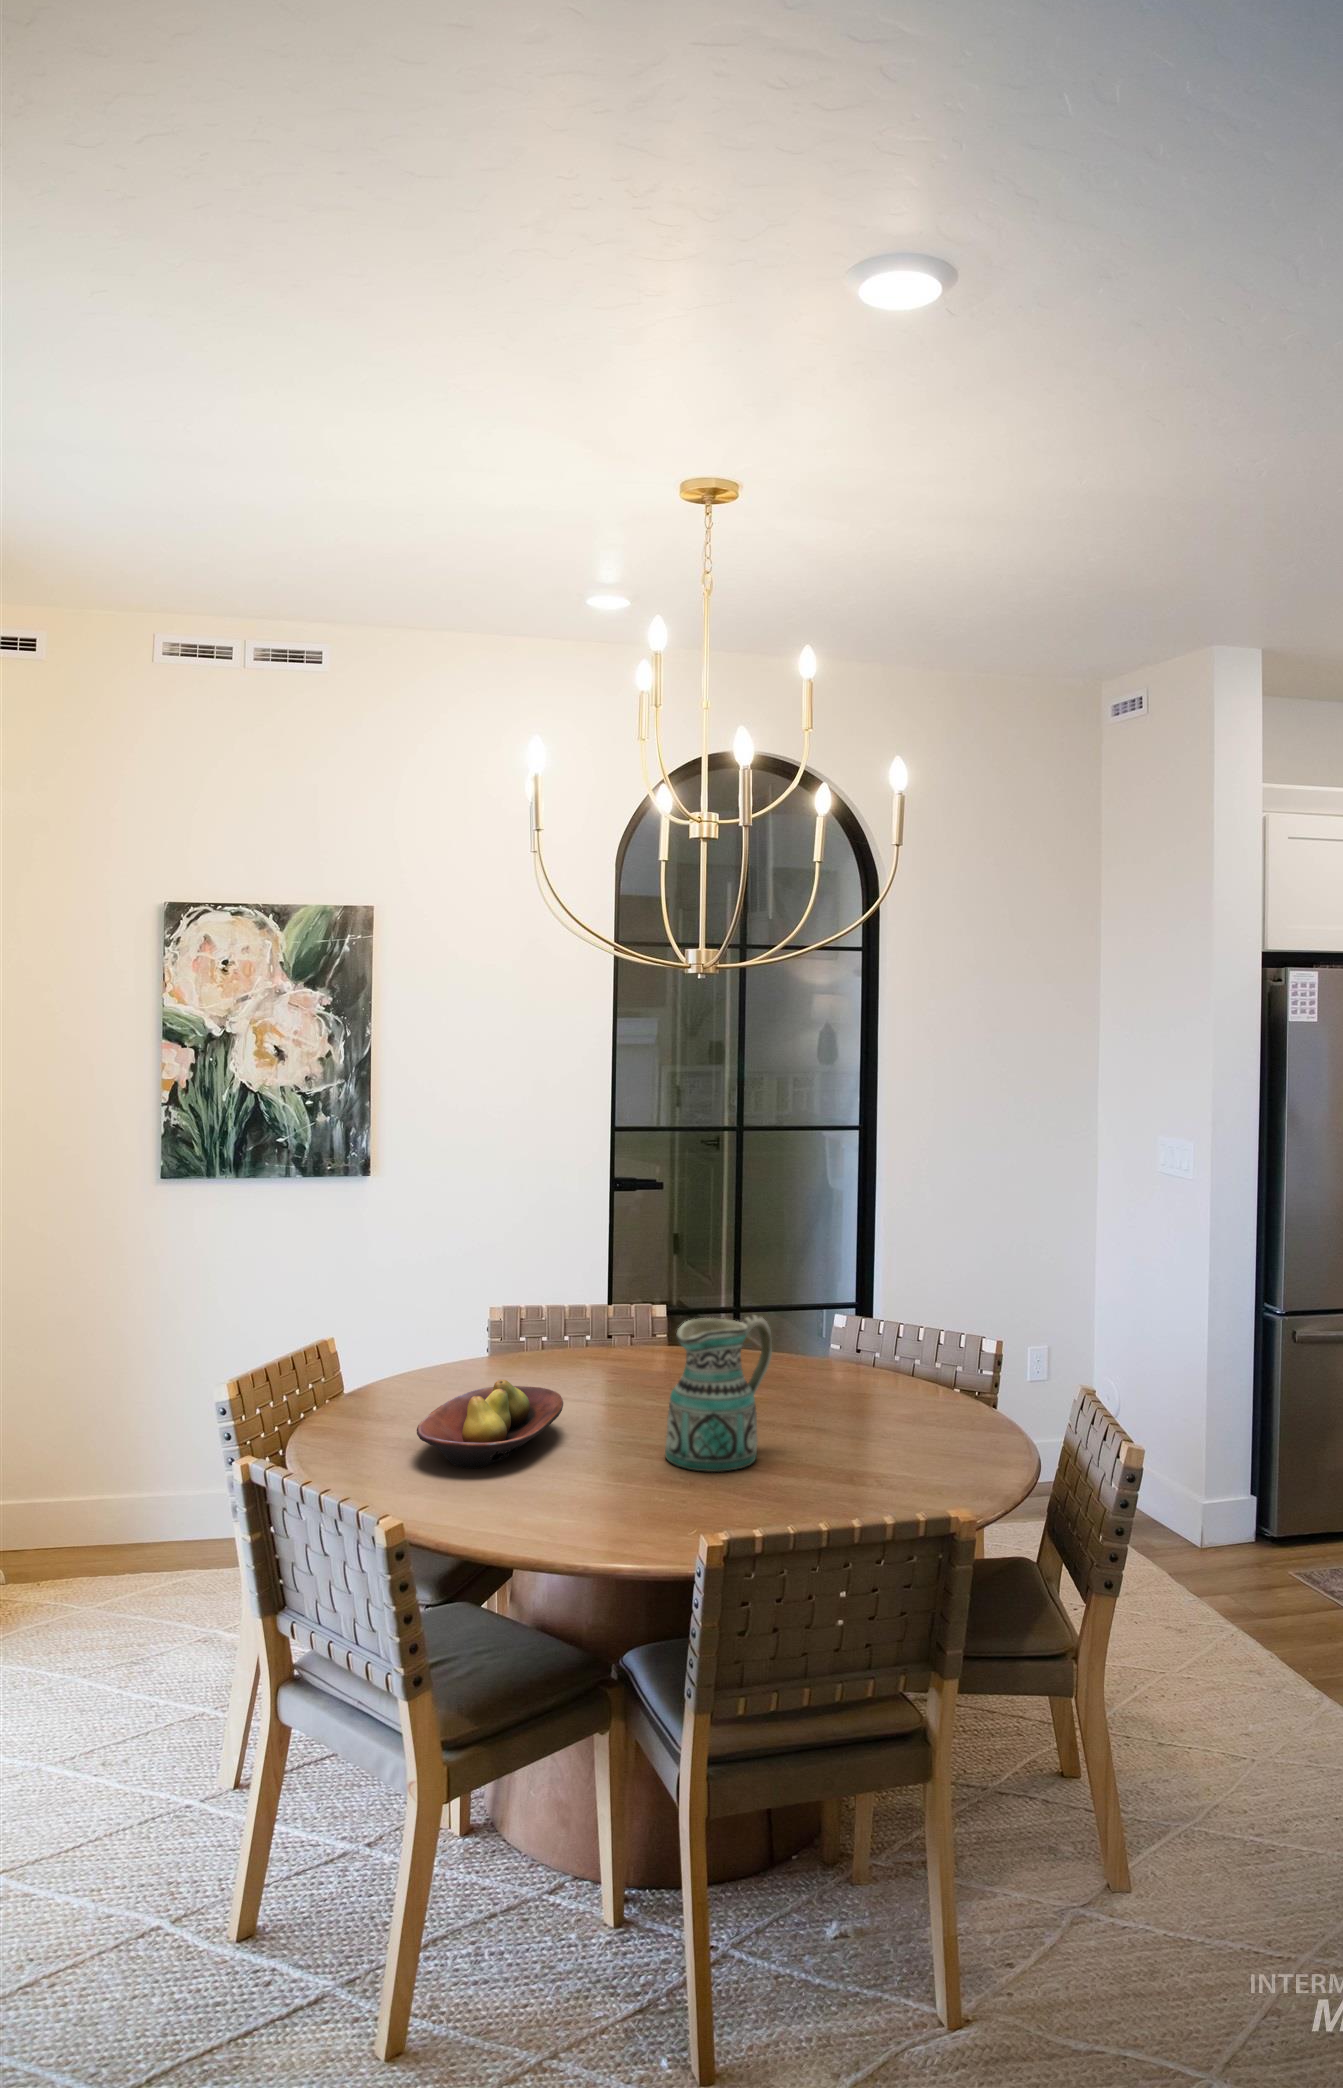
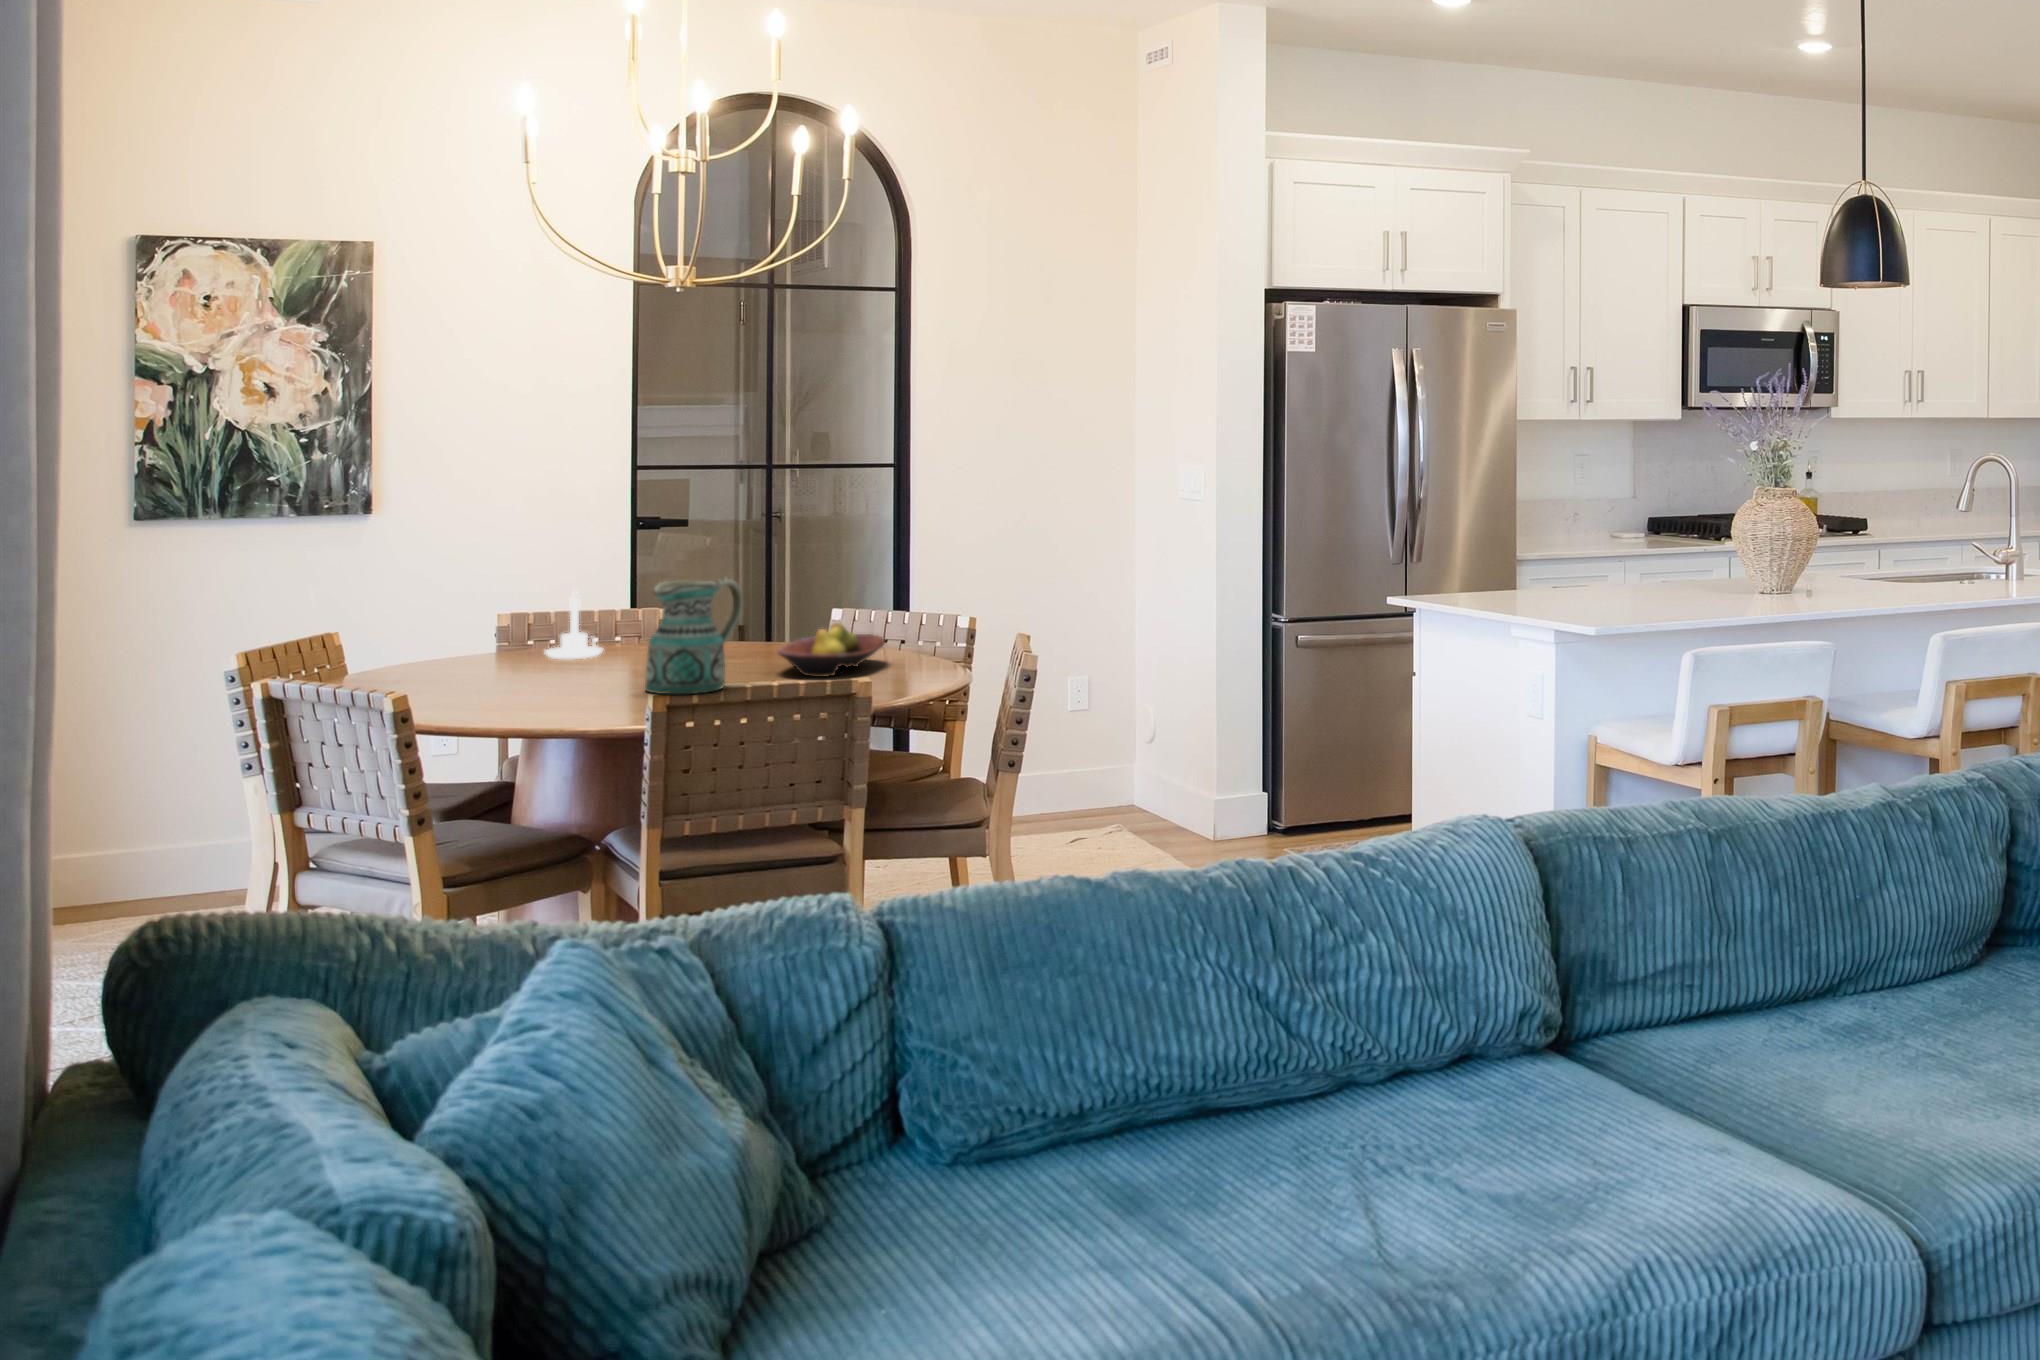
candle holder: none [538,1291,599,1376] -> present [544,592,603,659]
fruit bowl: present [417,1380,563,1468] -> present [778,623,885,677]

